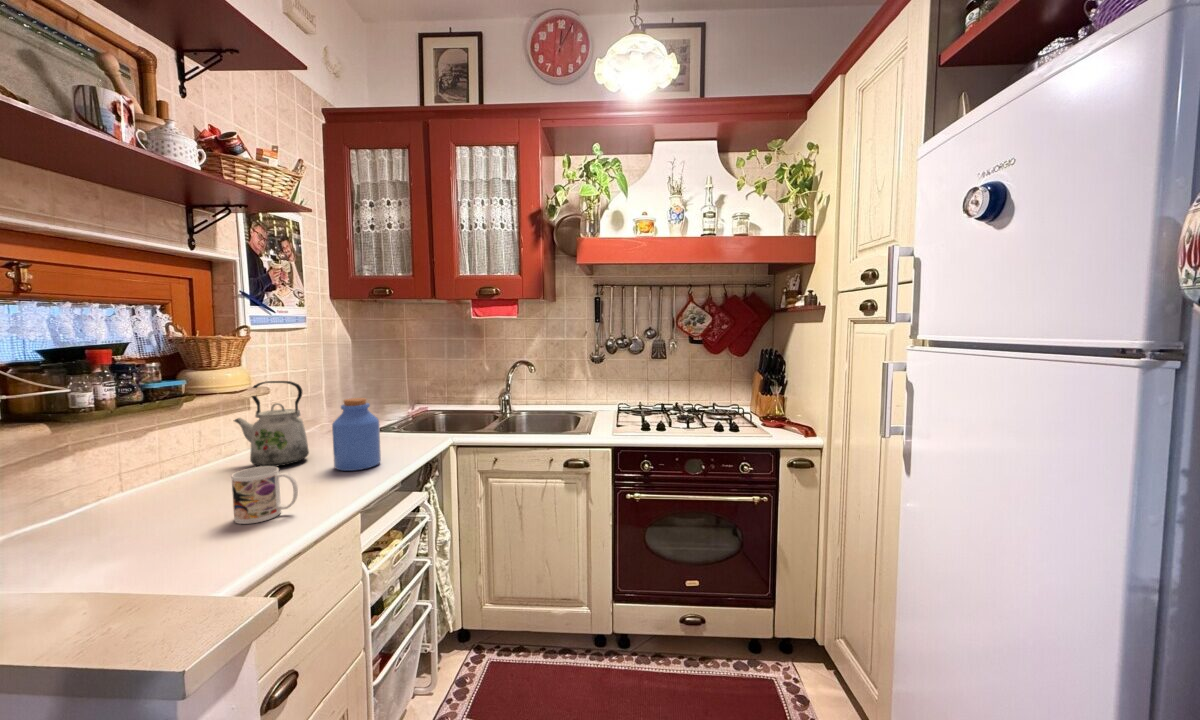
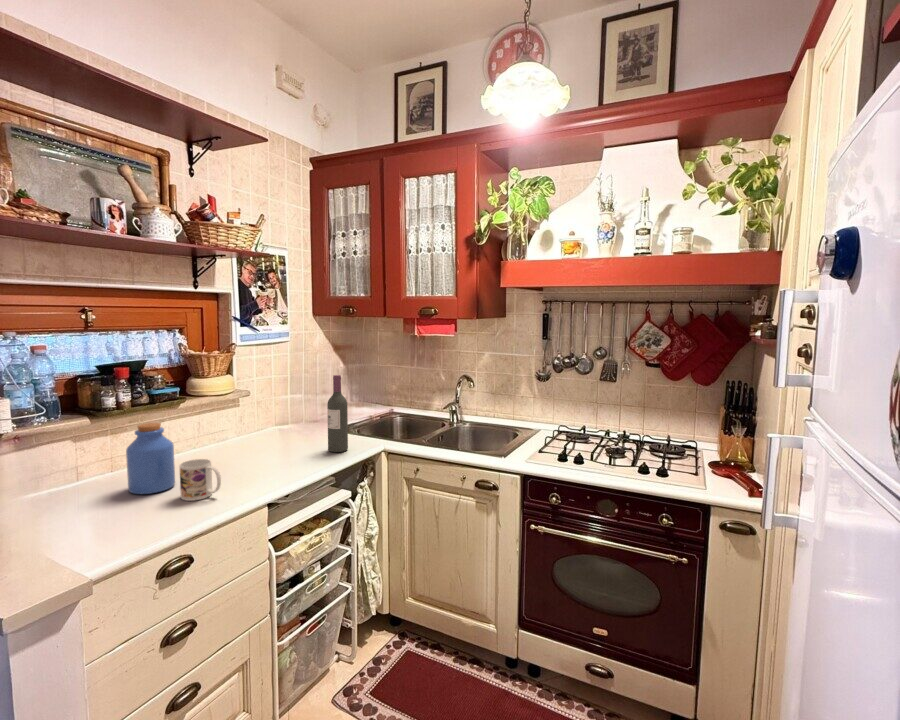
wine bottle: none [390,360,417,450] -> present [327,375,348,452]
kettle: present [234,381,309,467] -> none [219,388,267,455]
jar: present [332,398,381,471] -> present [126,423,175,494]

